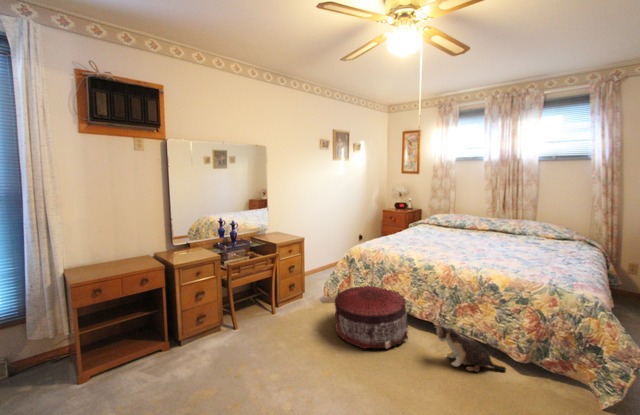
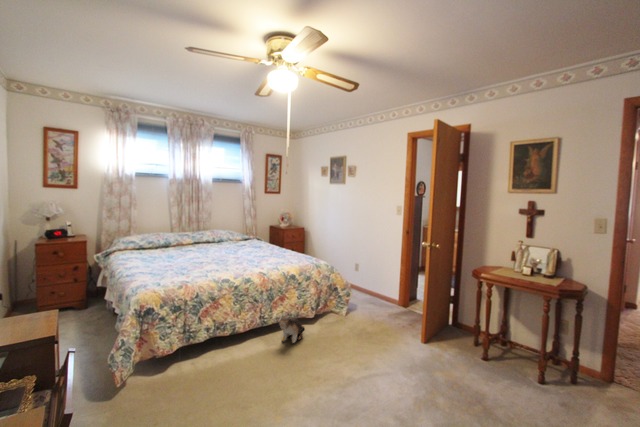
pouf: present [335,286,408,349] -> none [176,317,260,394]

